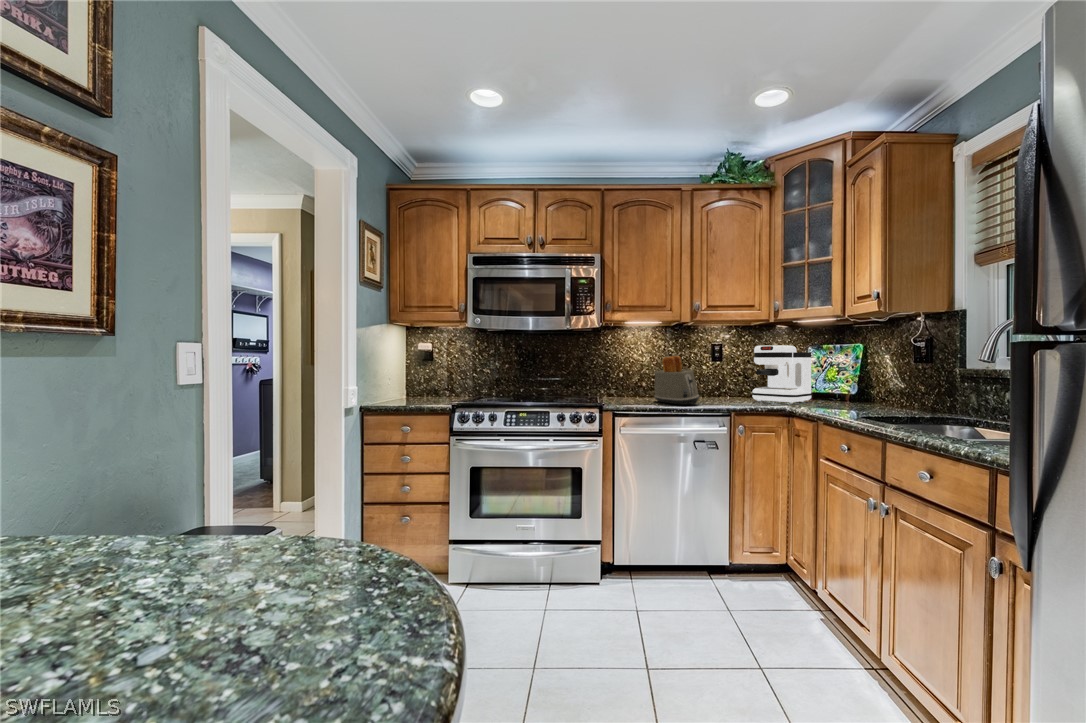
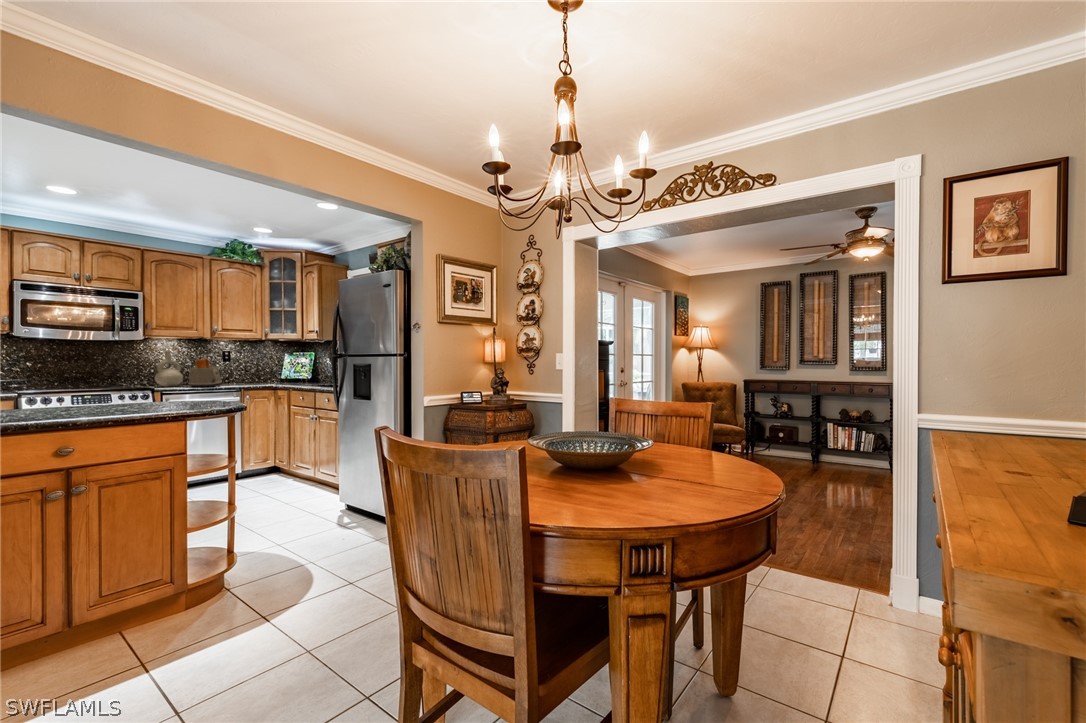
decorative vase: none [618,343,652,397] -> present [155,351,183,386]
coffee maker: present [752,345,811,403] -> none [253,353,286,384]

